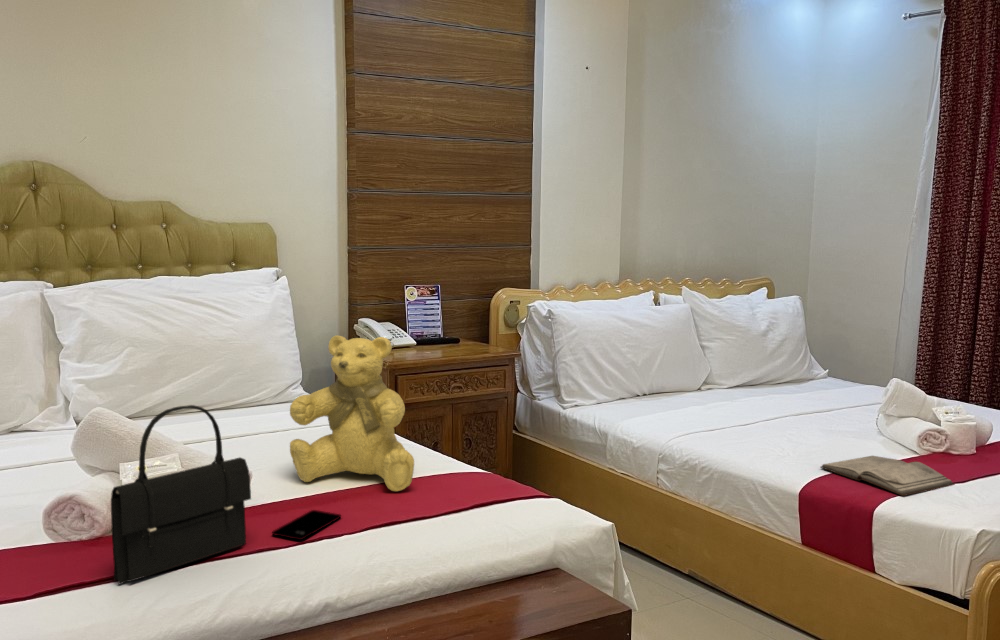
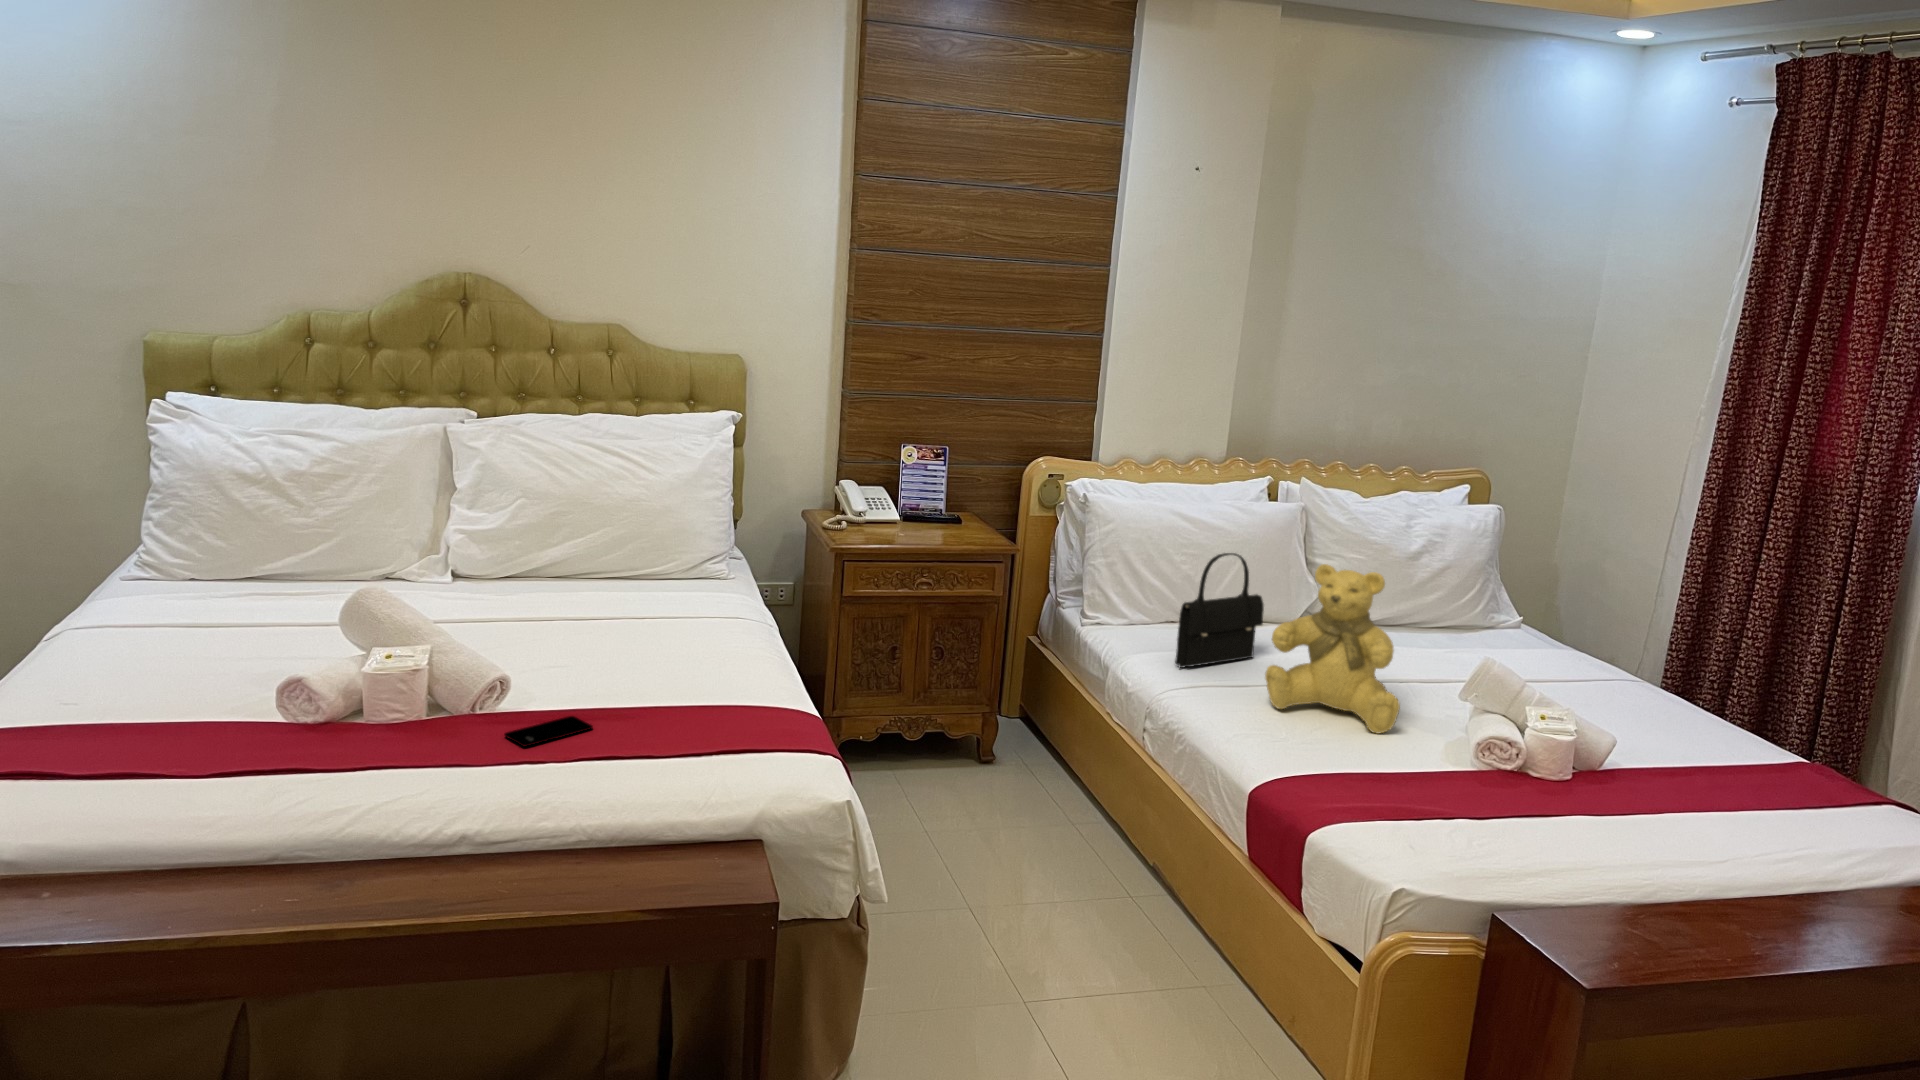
teddy bear: present [290,336,414,491] -> present [1265,564,1400,733]
handbag: present [111,405,251,584] -> present [1175,553,1264,668]
diary: present [821,456,955,496] -> none [1298,759,1462,821]

